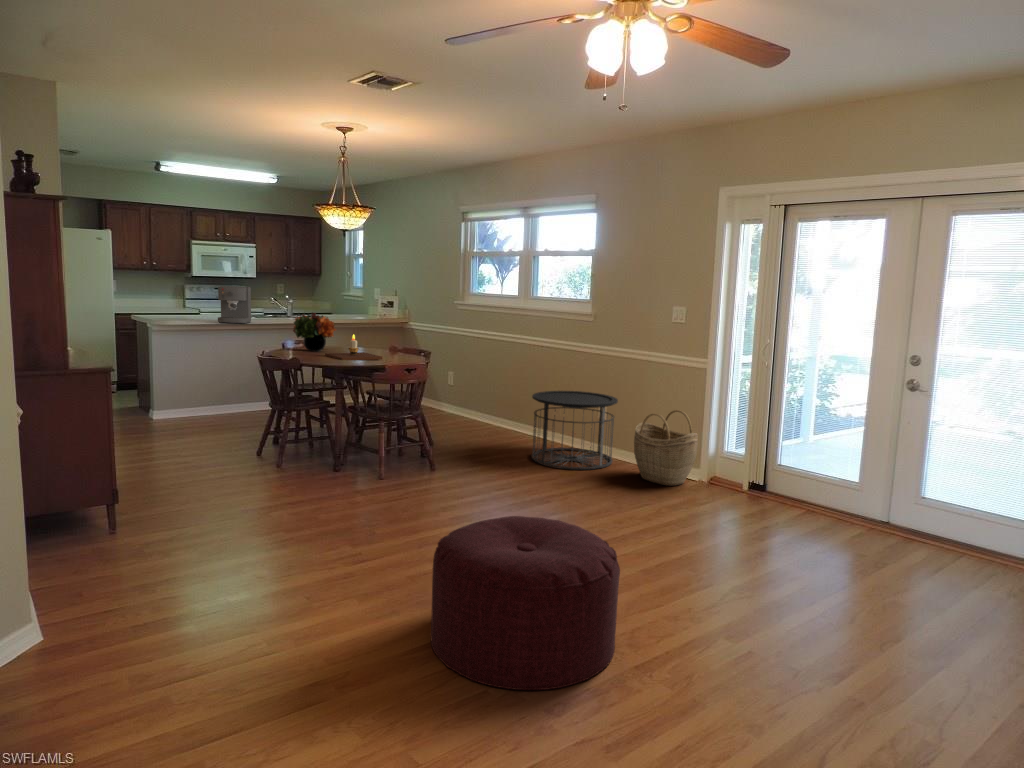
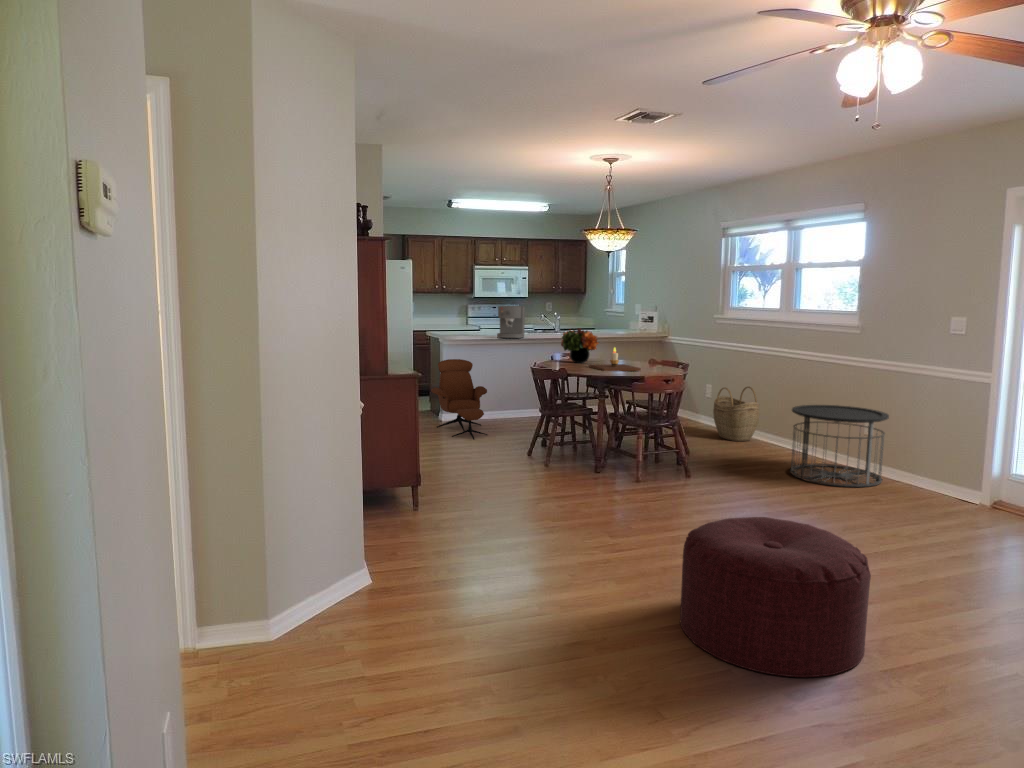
lounge chair: none [134,347,208,441] -> present [431,359,487,439]
woven basket: present [634,410,698,486] -> present [713,387,760,441]

